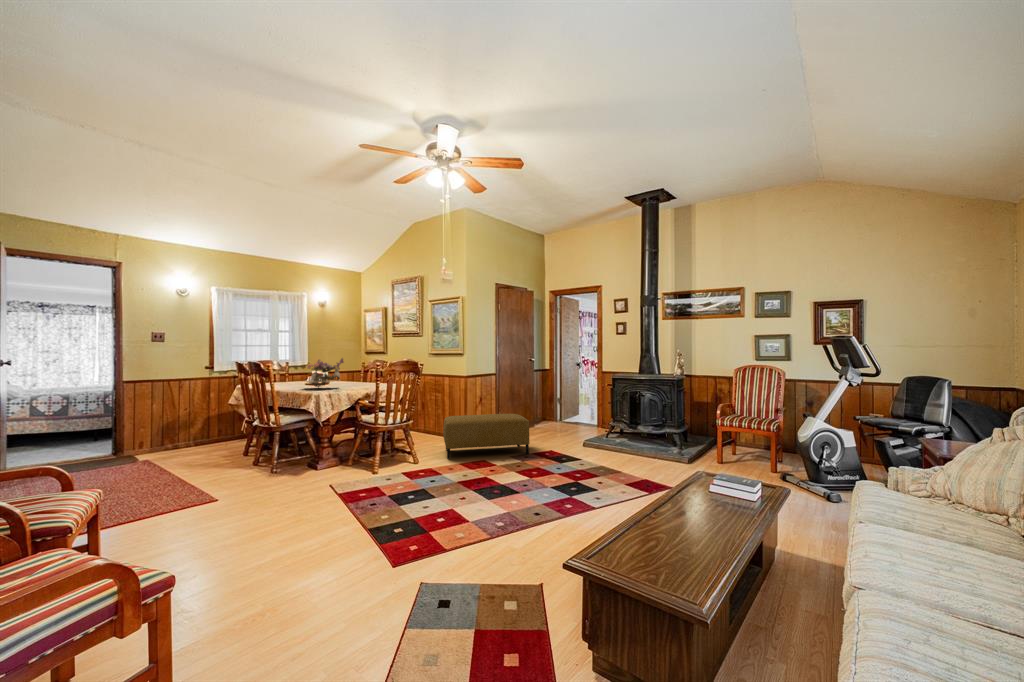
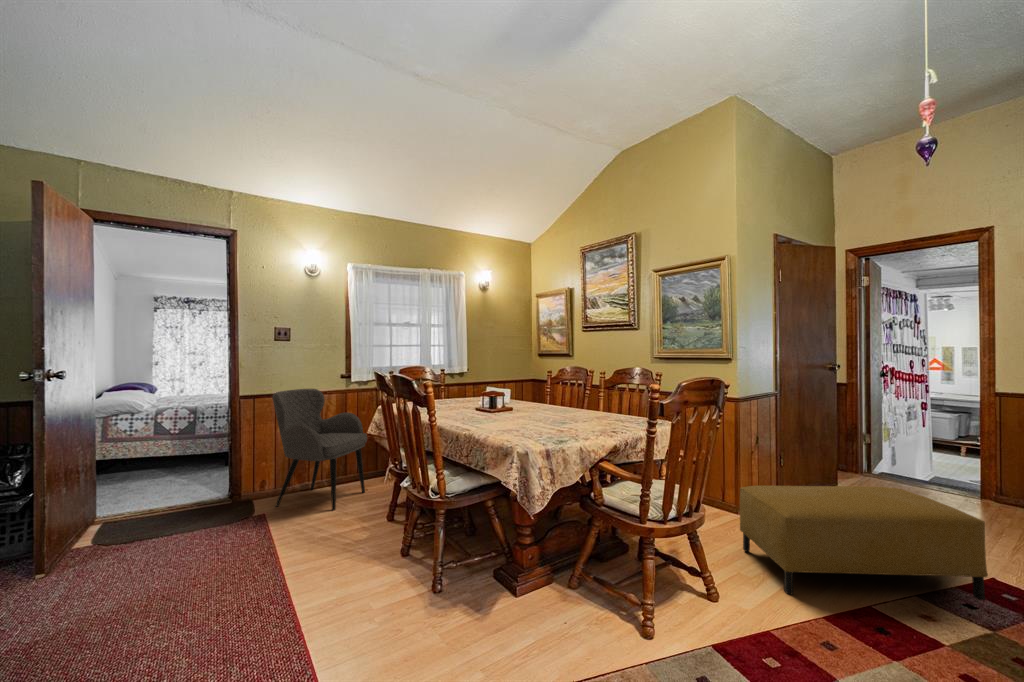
flower arrangement: present [306,358,344,387] -> none [487,368,560,426]
armchair: none [153,376,228,455] -> present [272,389,367,511]

